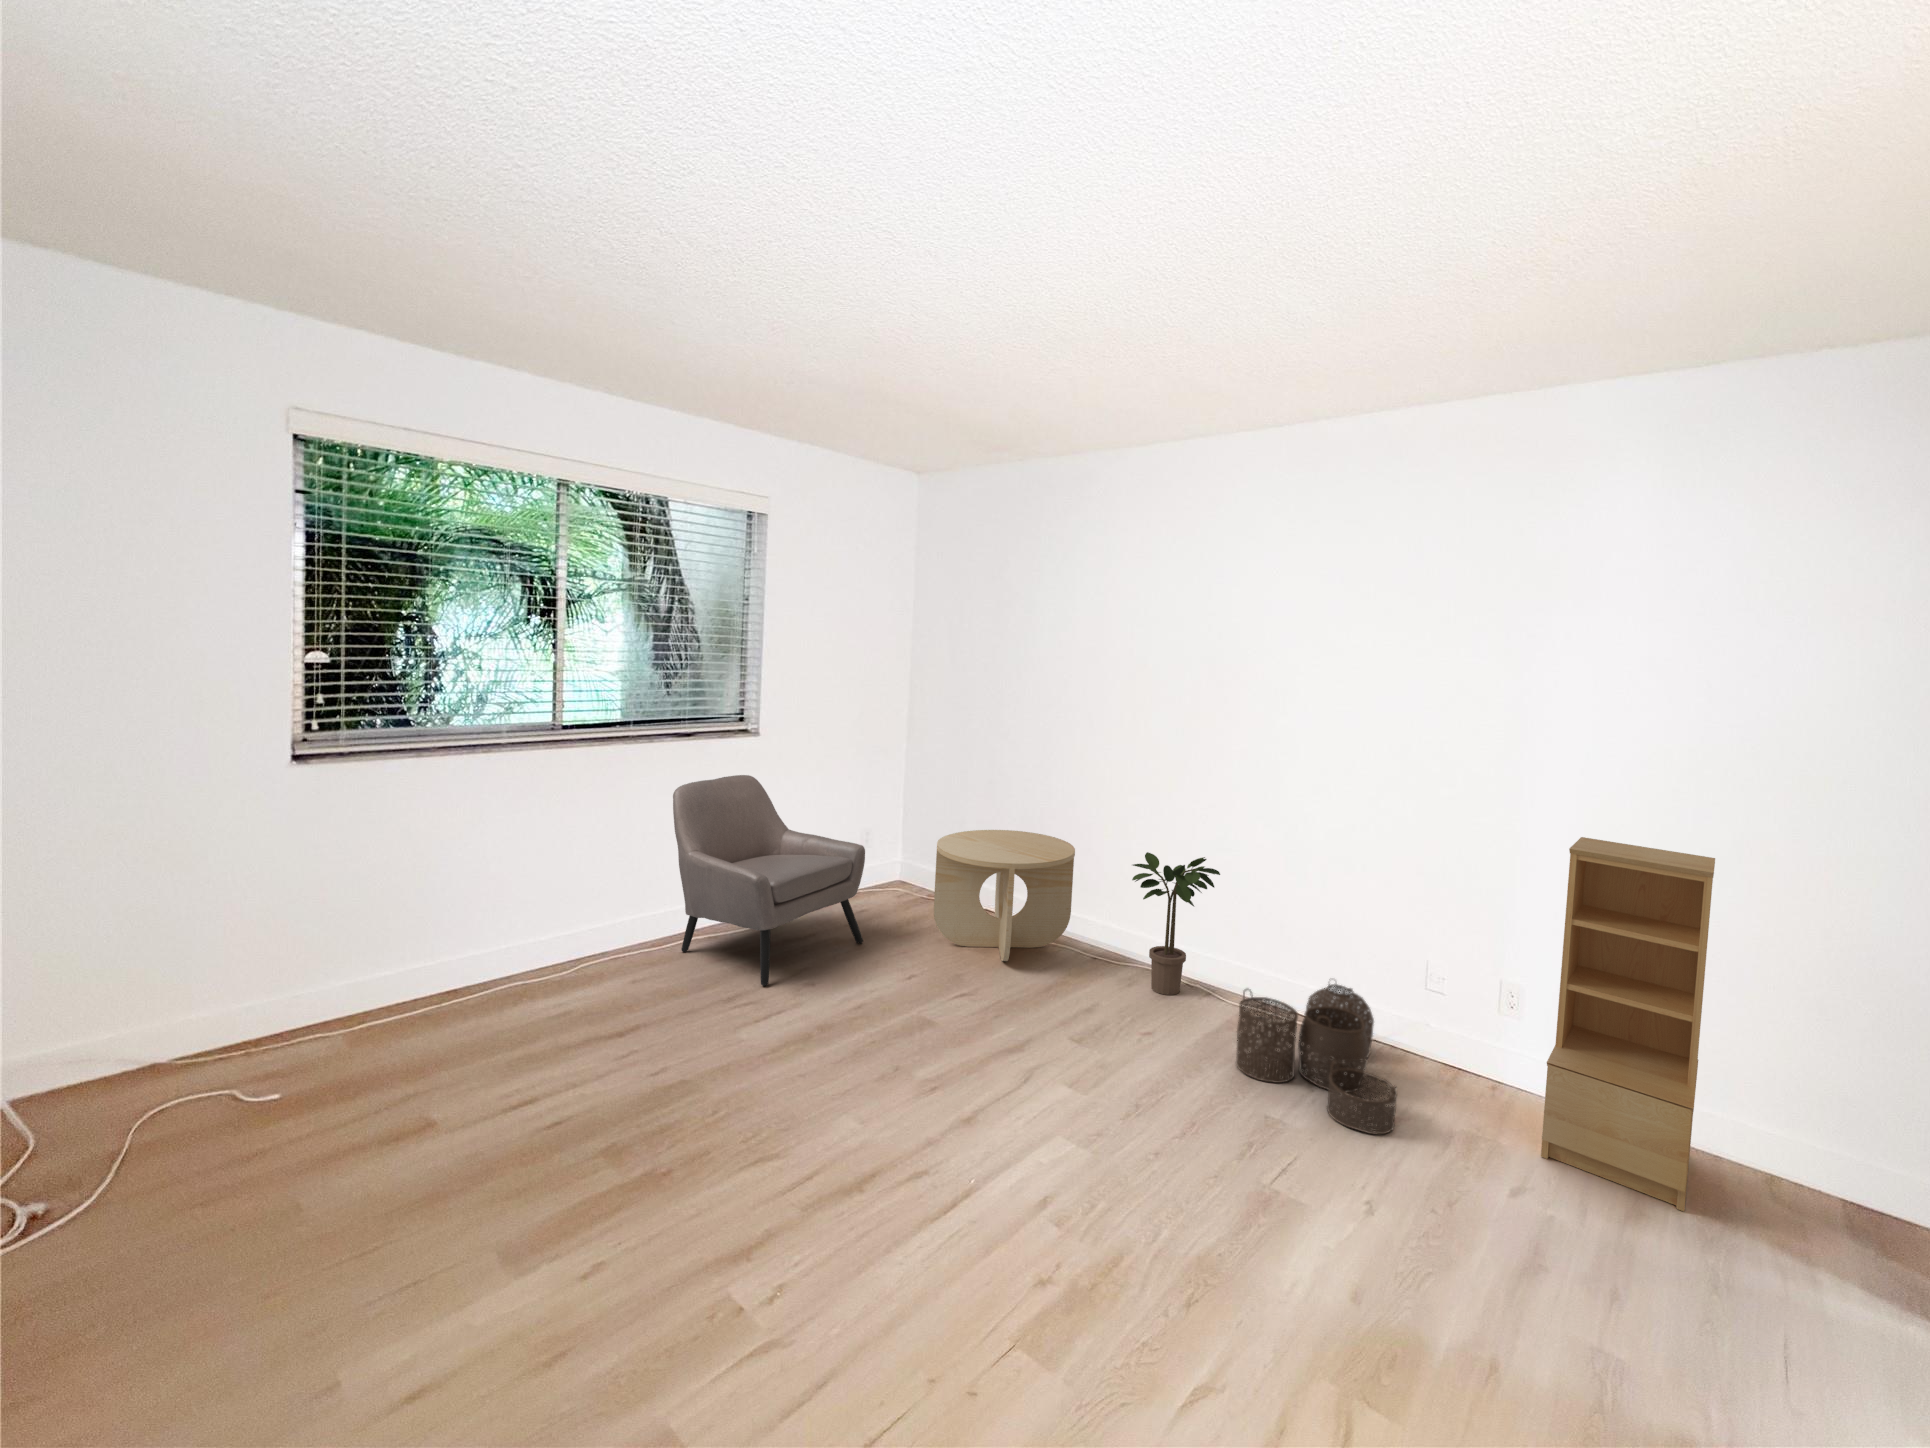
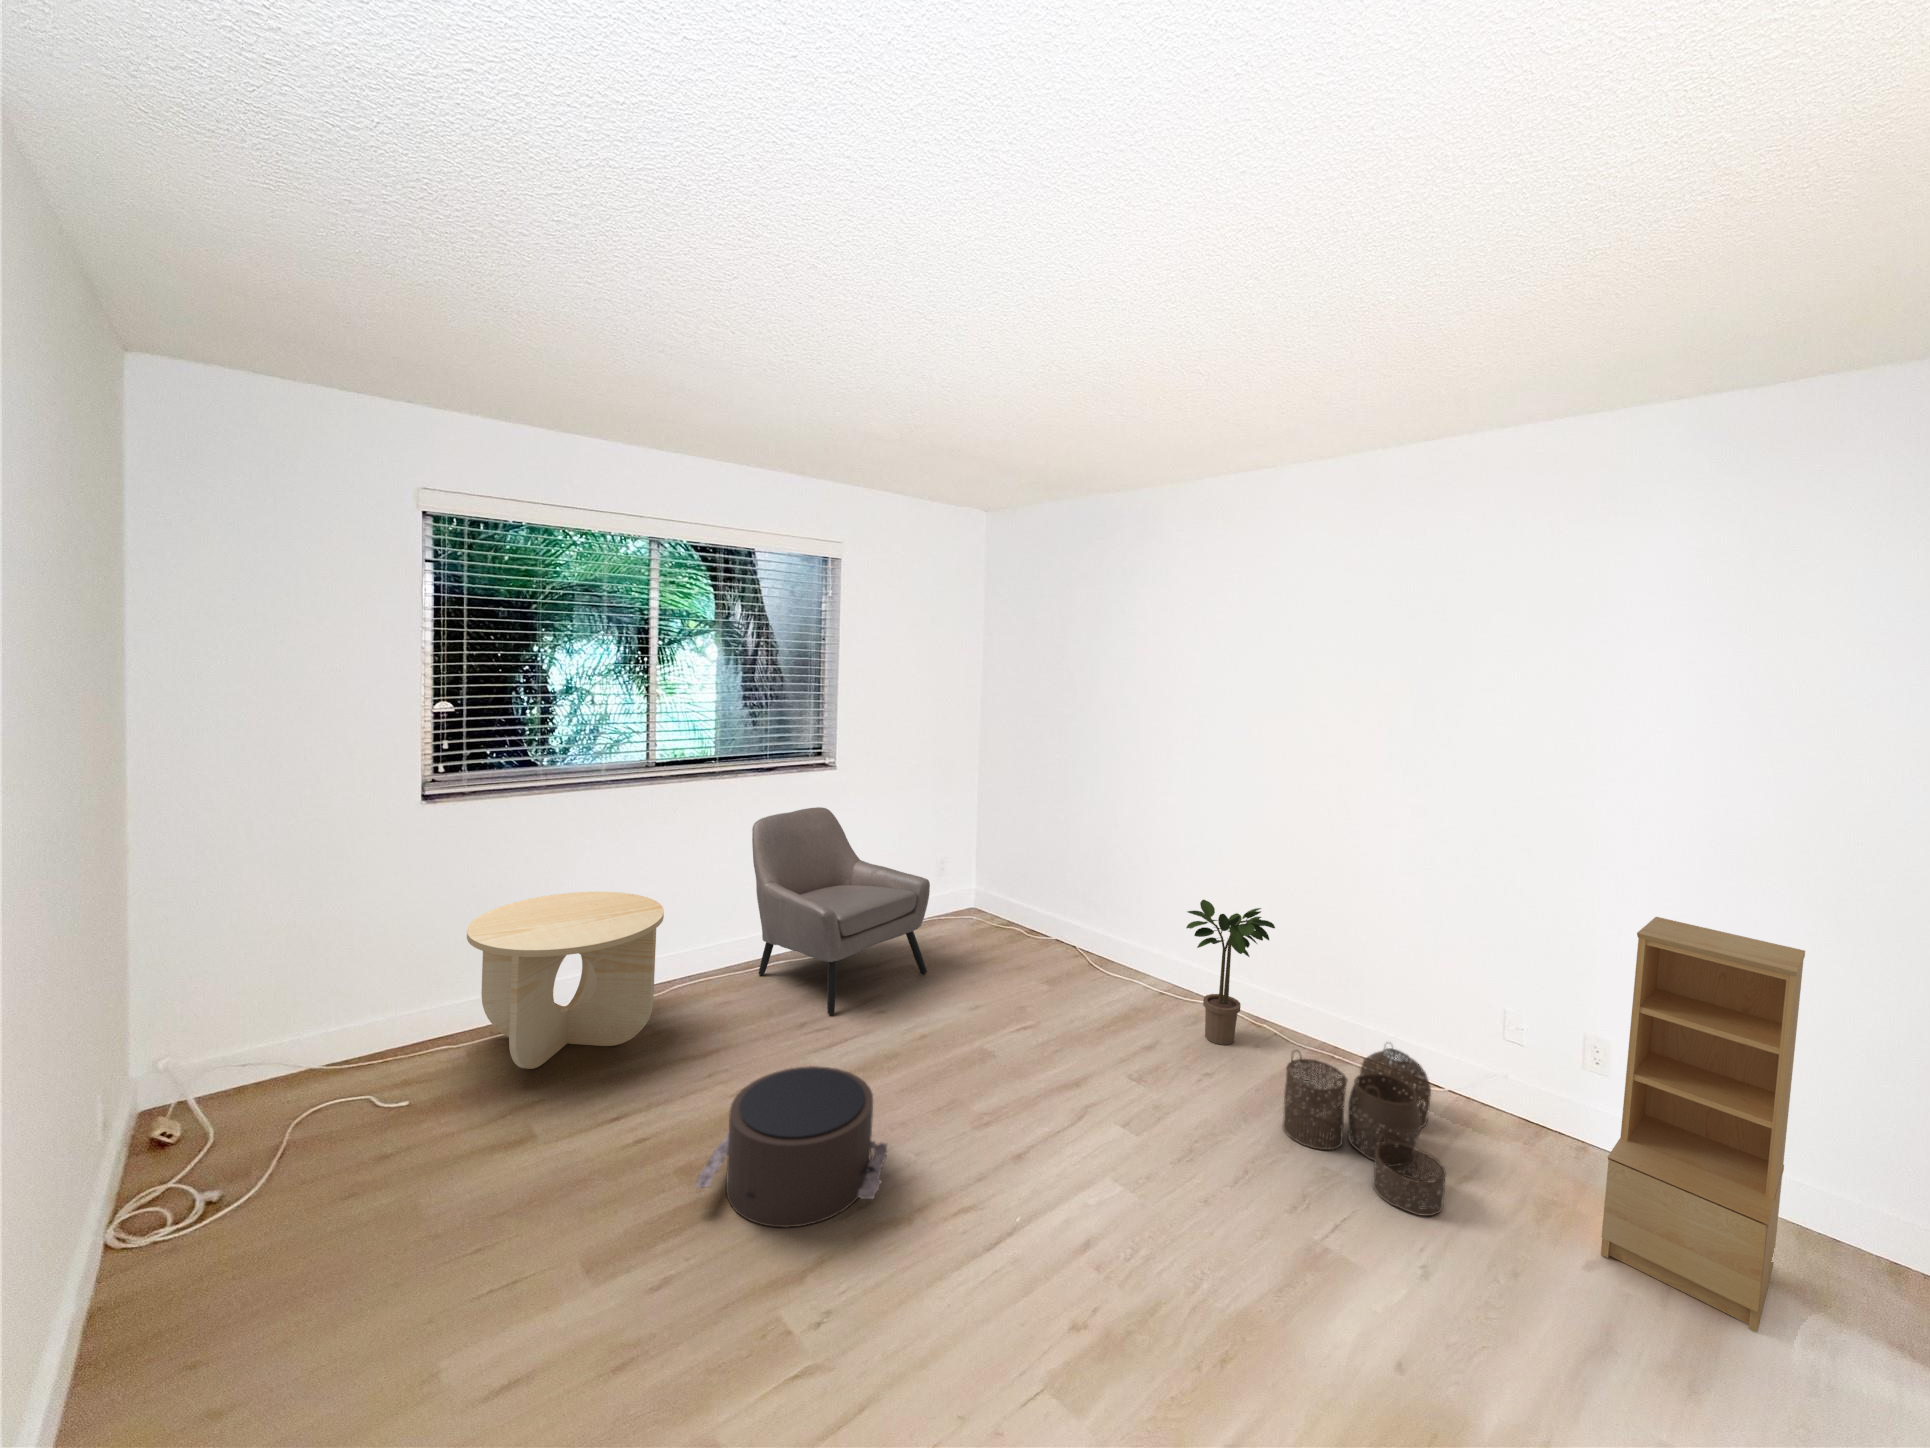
side table: present [934,830,1075,961] -> present [467,892,664,1069]
pouf: none [632,1027,841,1191] -> present [696,1066,887,1227]

